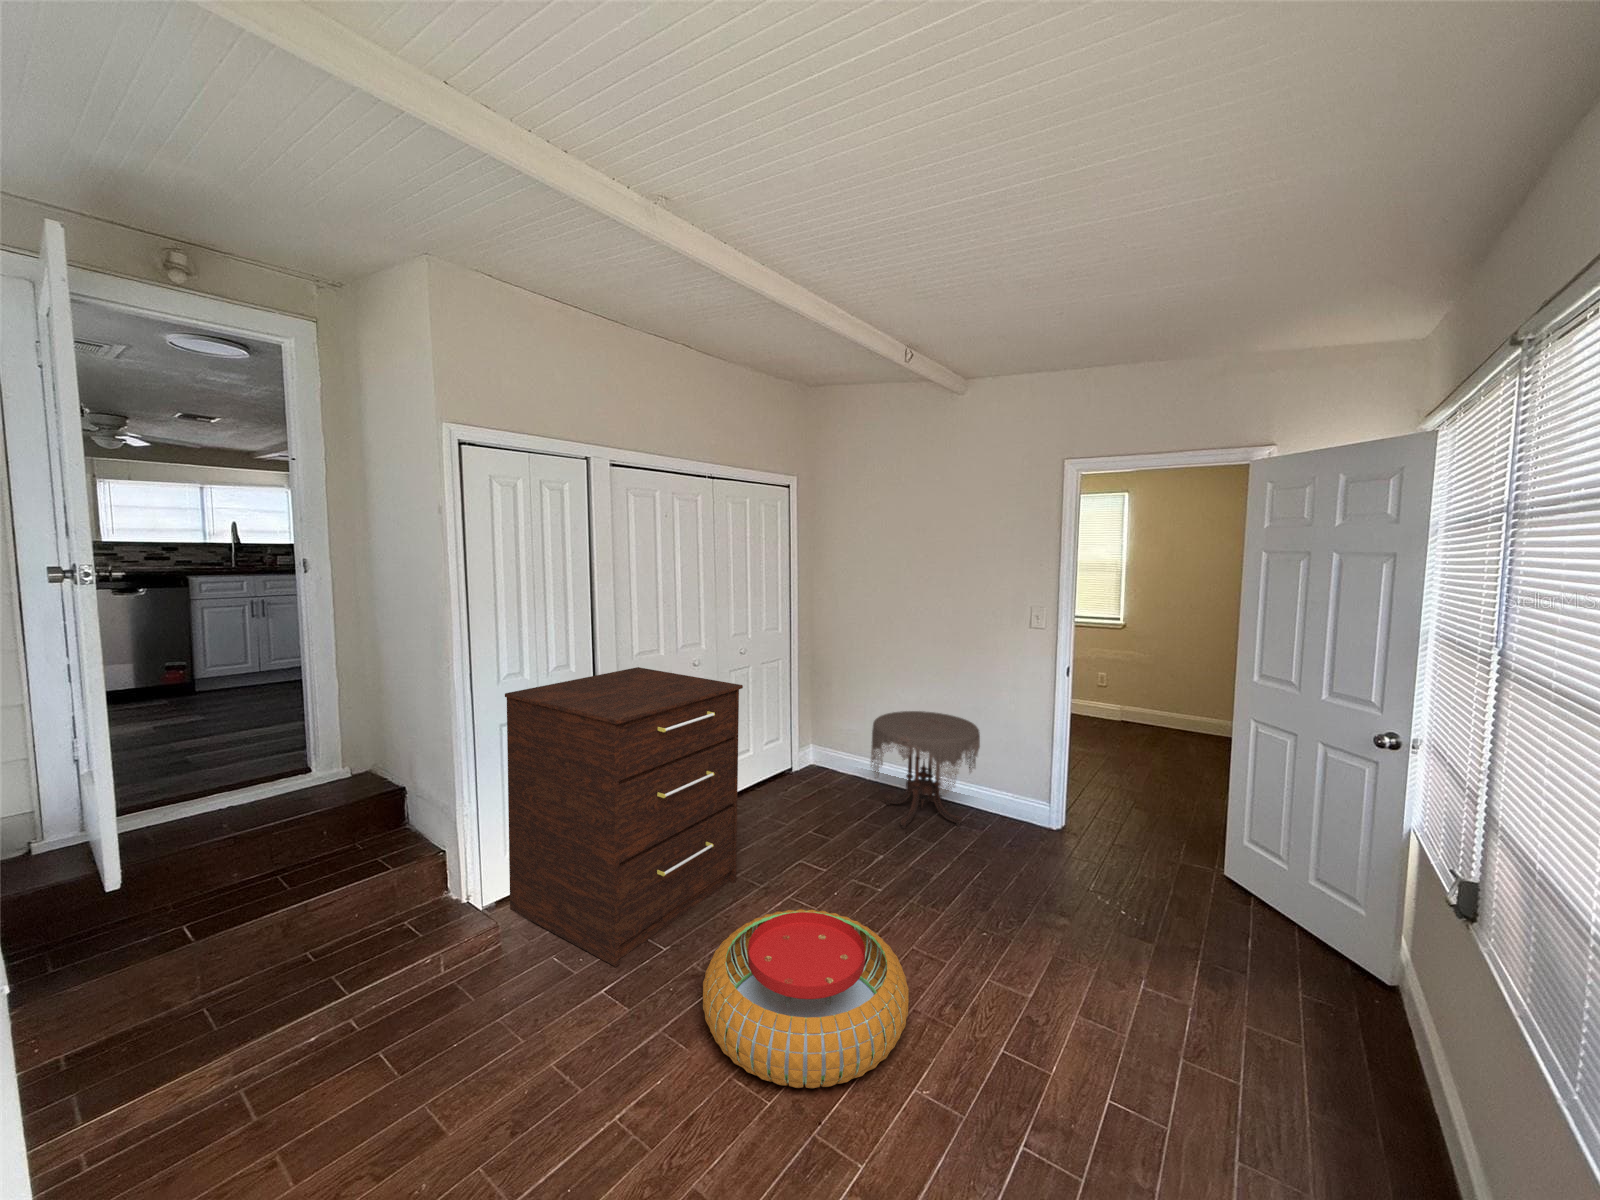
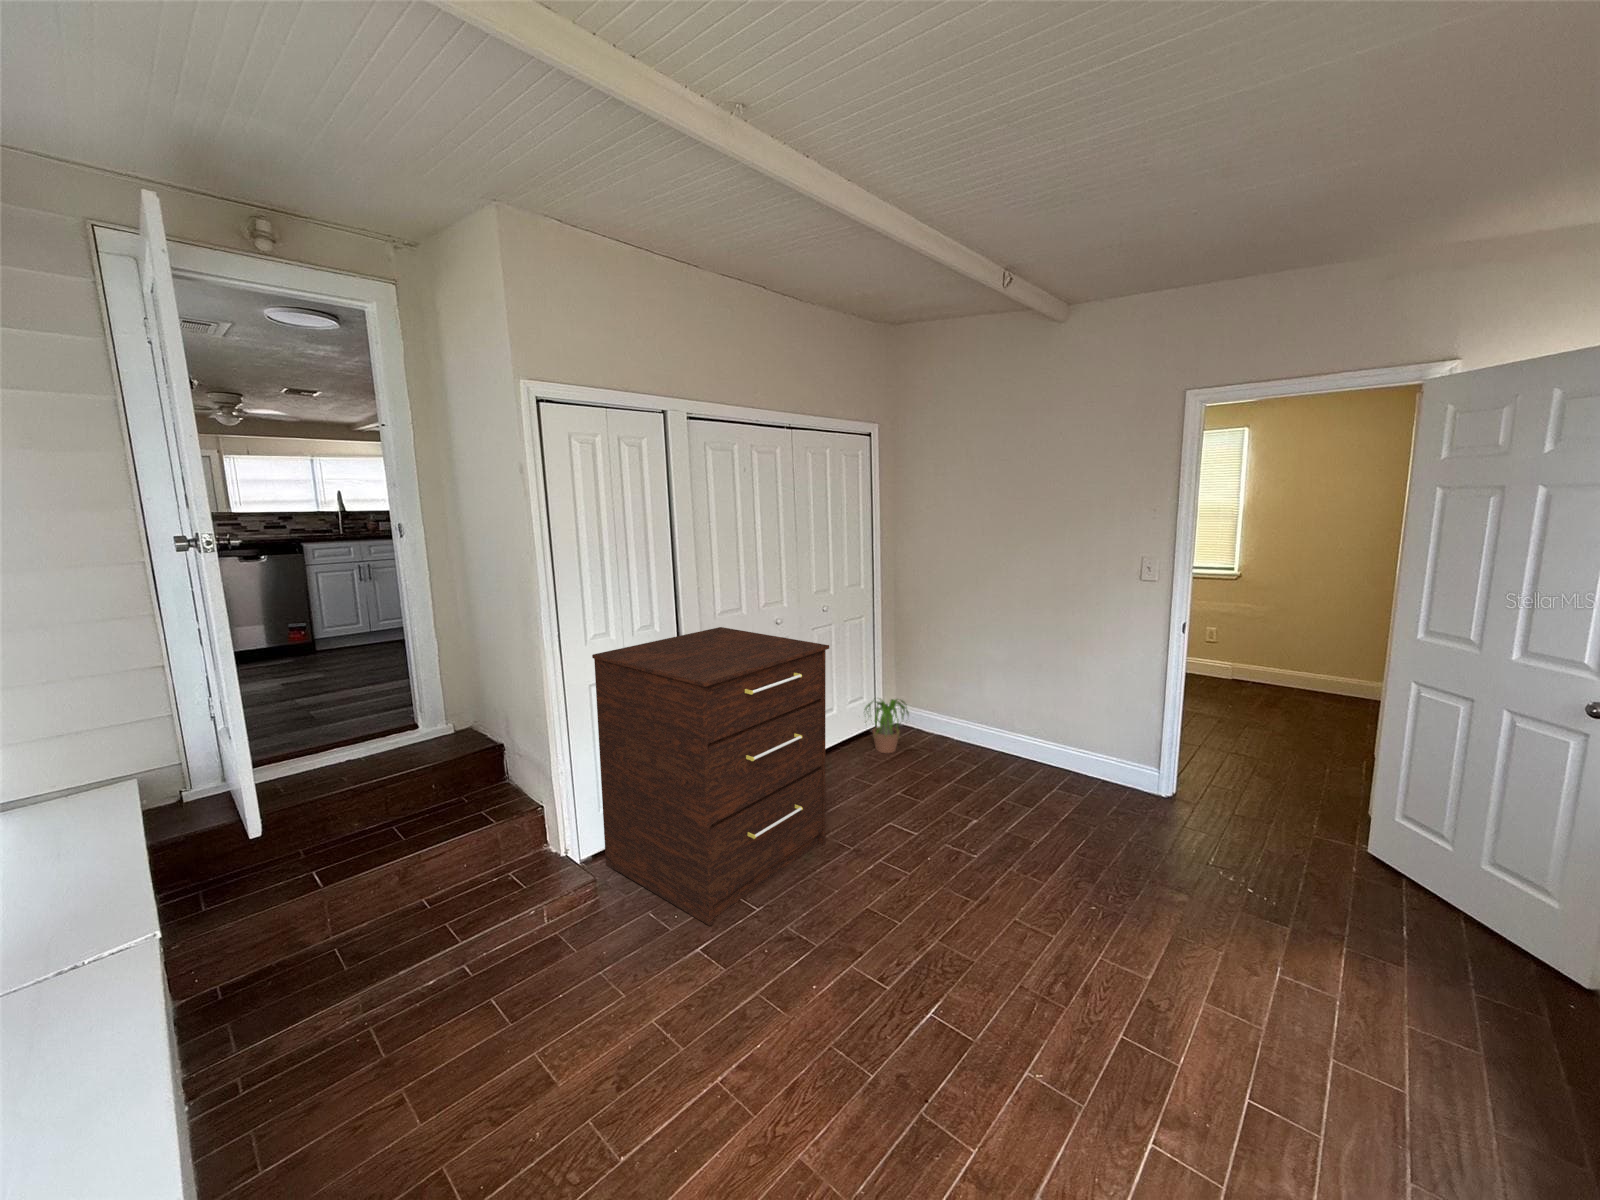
side table: present [870,711,980,828] -> none [961,671,1083,794]
potted plant: none [772,738,828,792] -> present [864,698,909,753]
pouf: present [703,909,909,1088] -> none [799,877,1017,1064]

